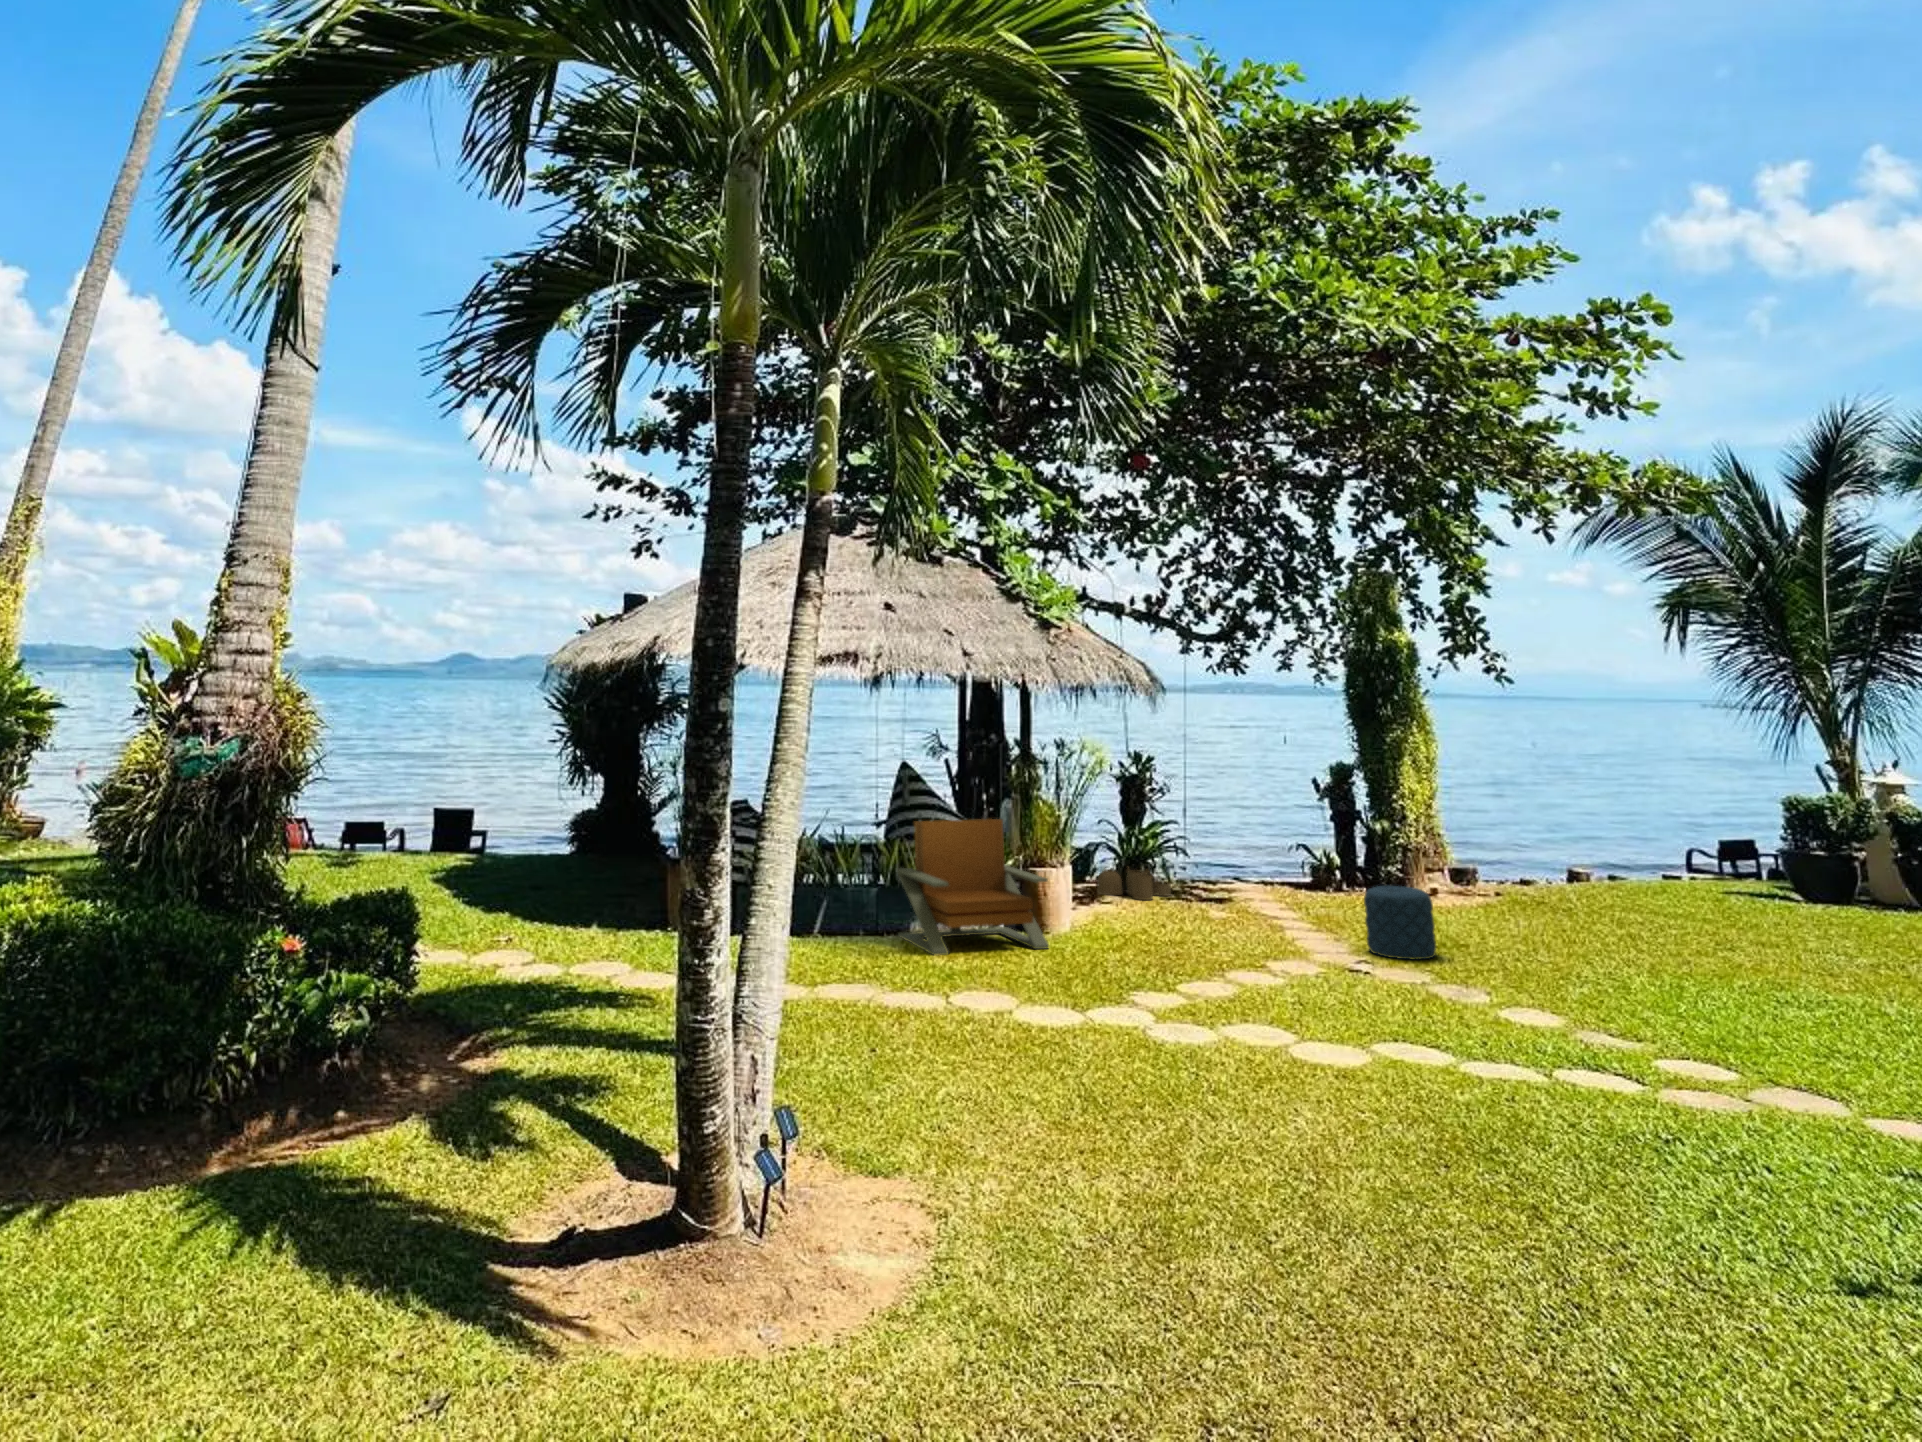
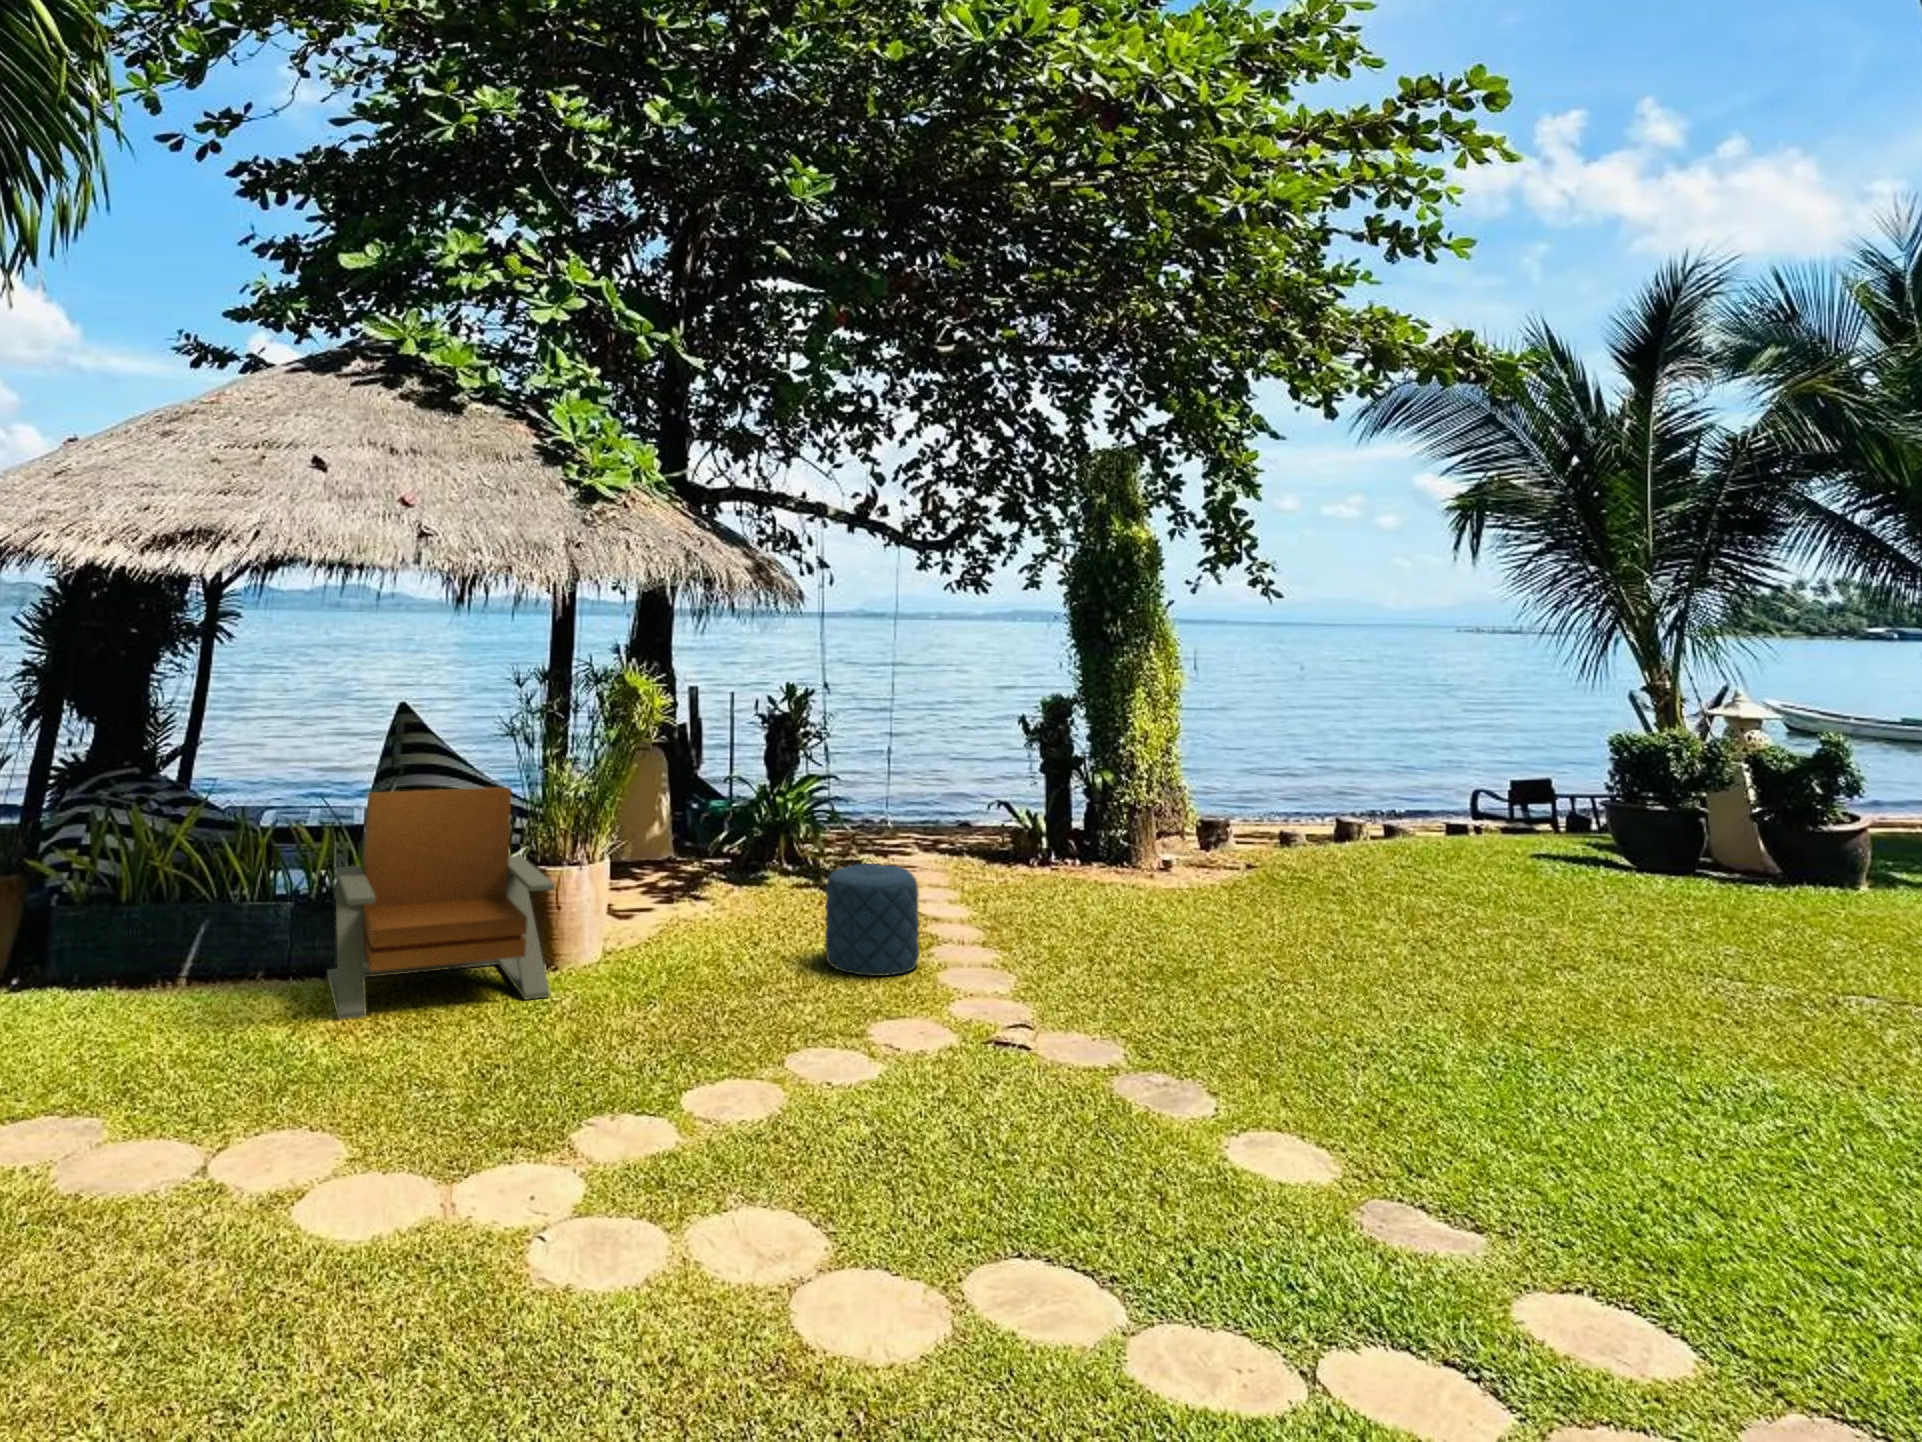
woven basket: present [1097,867,1171,900] -> none [713,842,815,891]
pouf: present [1364,886,1436,960] -> present [825,864,919,976]

